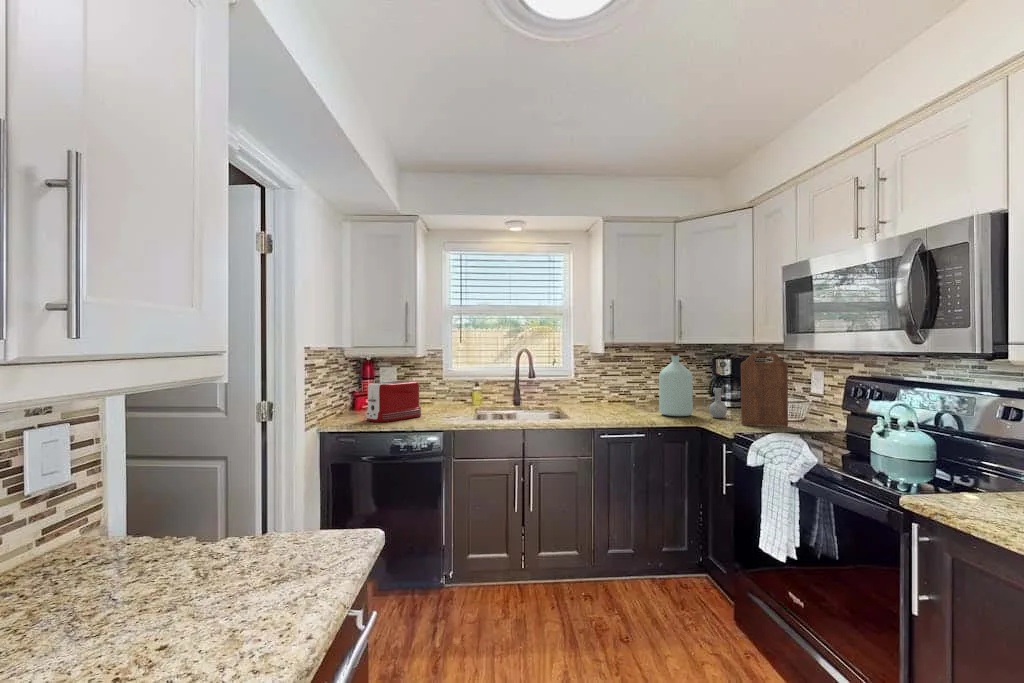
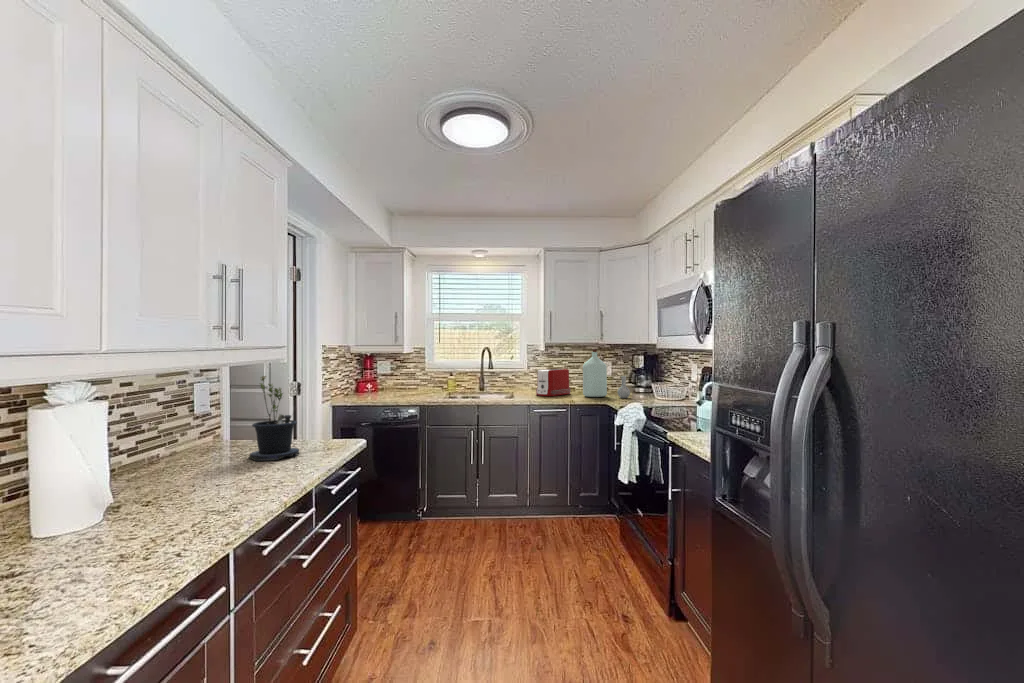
cutting board: present [741,353,788,426] -> none [631,350,663,402]
toaster: present [367,381,421,422] -> present [536,369,571,396]
potted plant: none [122,422,256,642] -> present [249,376,300,461]

